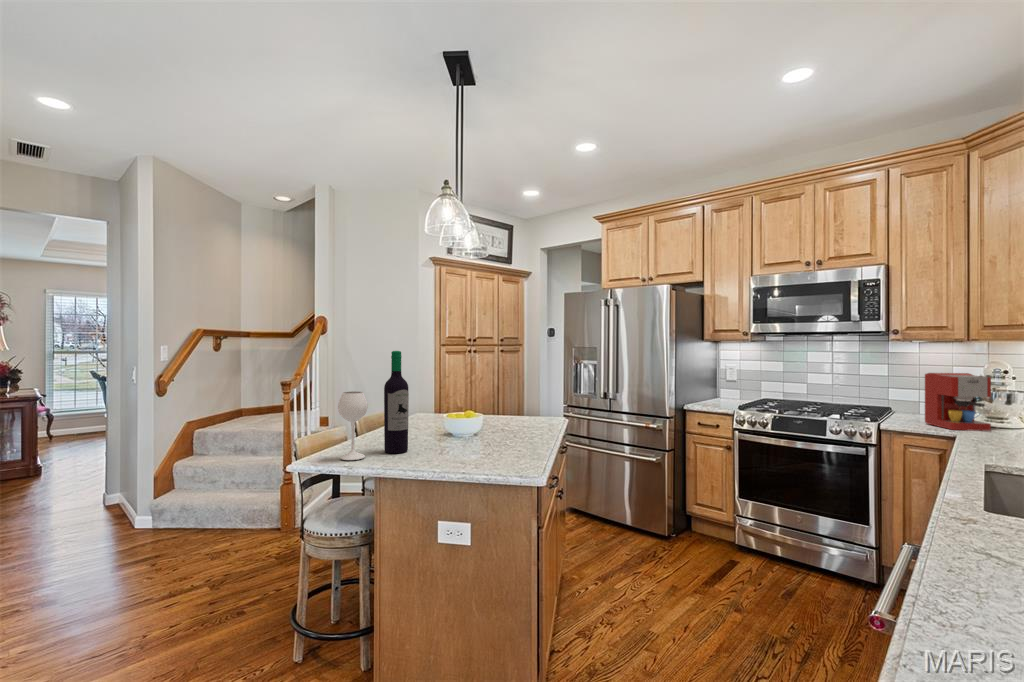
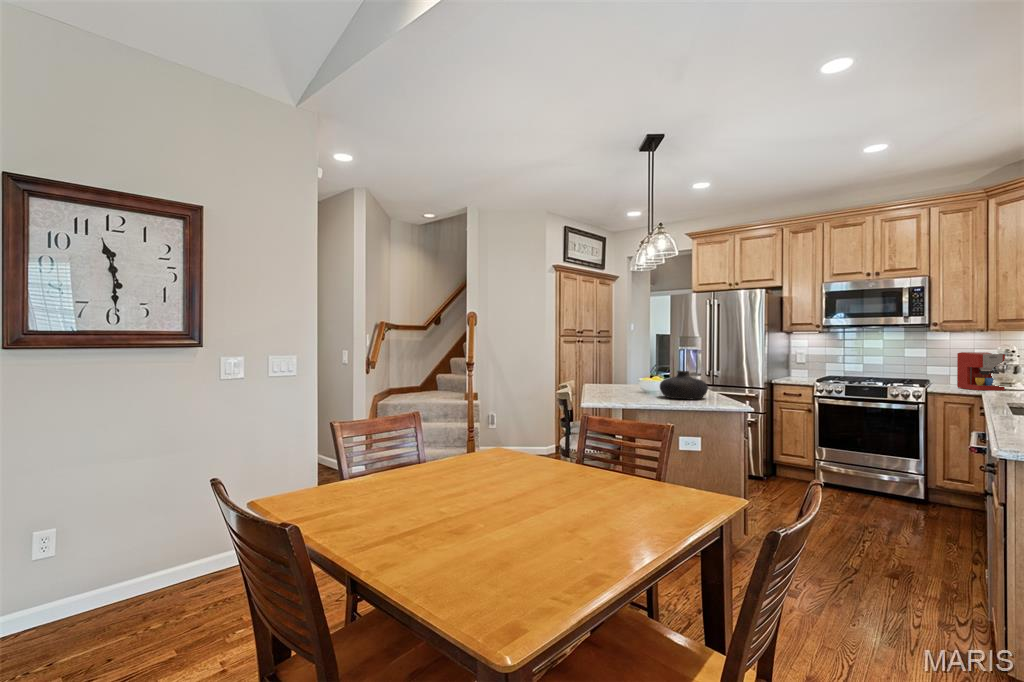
wine bottle: present [338,351,409,460] -> none [605,333,640,401]
vase: none [446,406,515,454] -> present [660,370,708,399]

